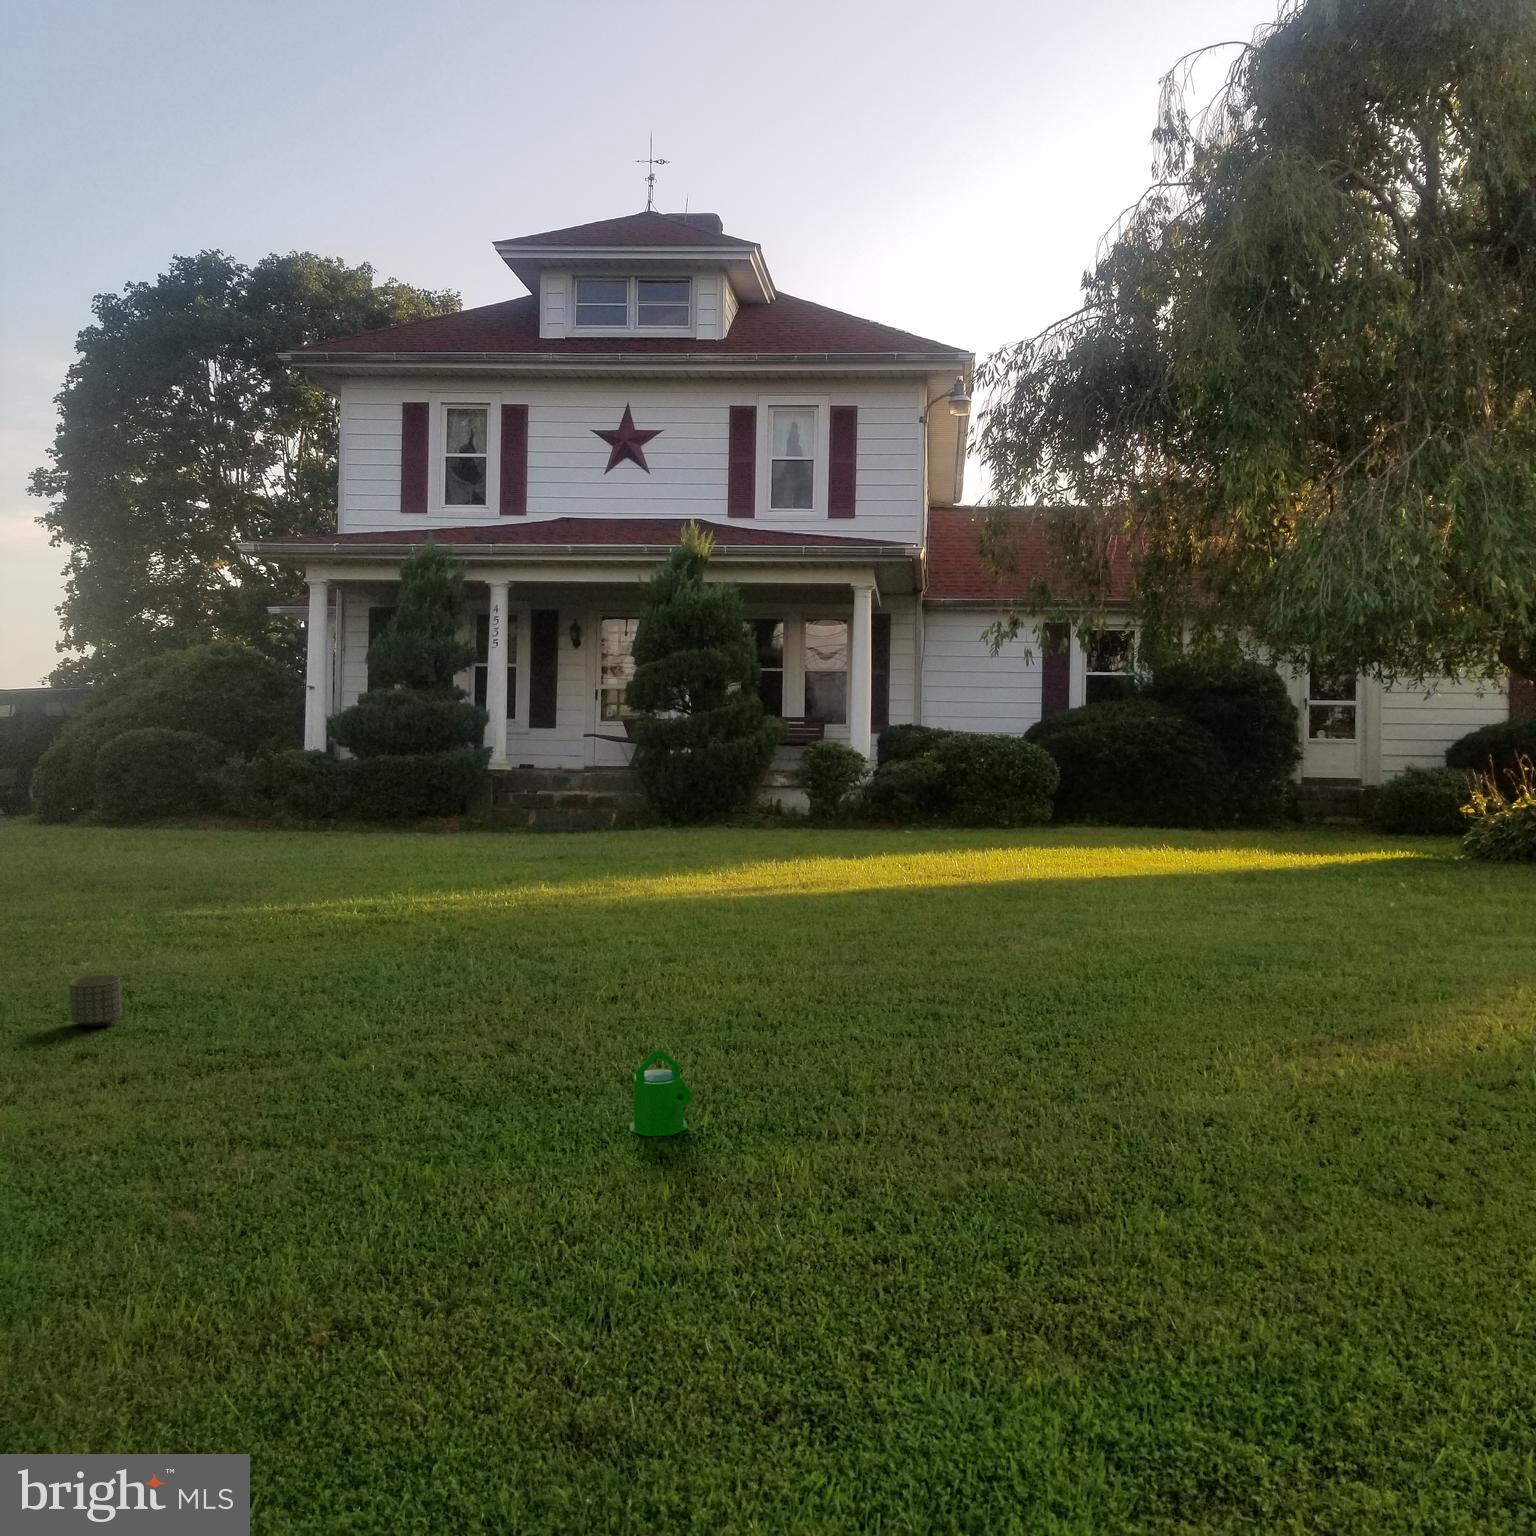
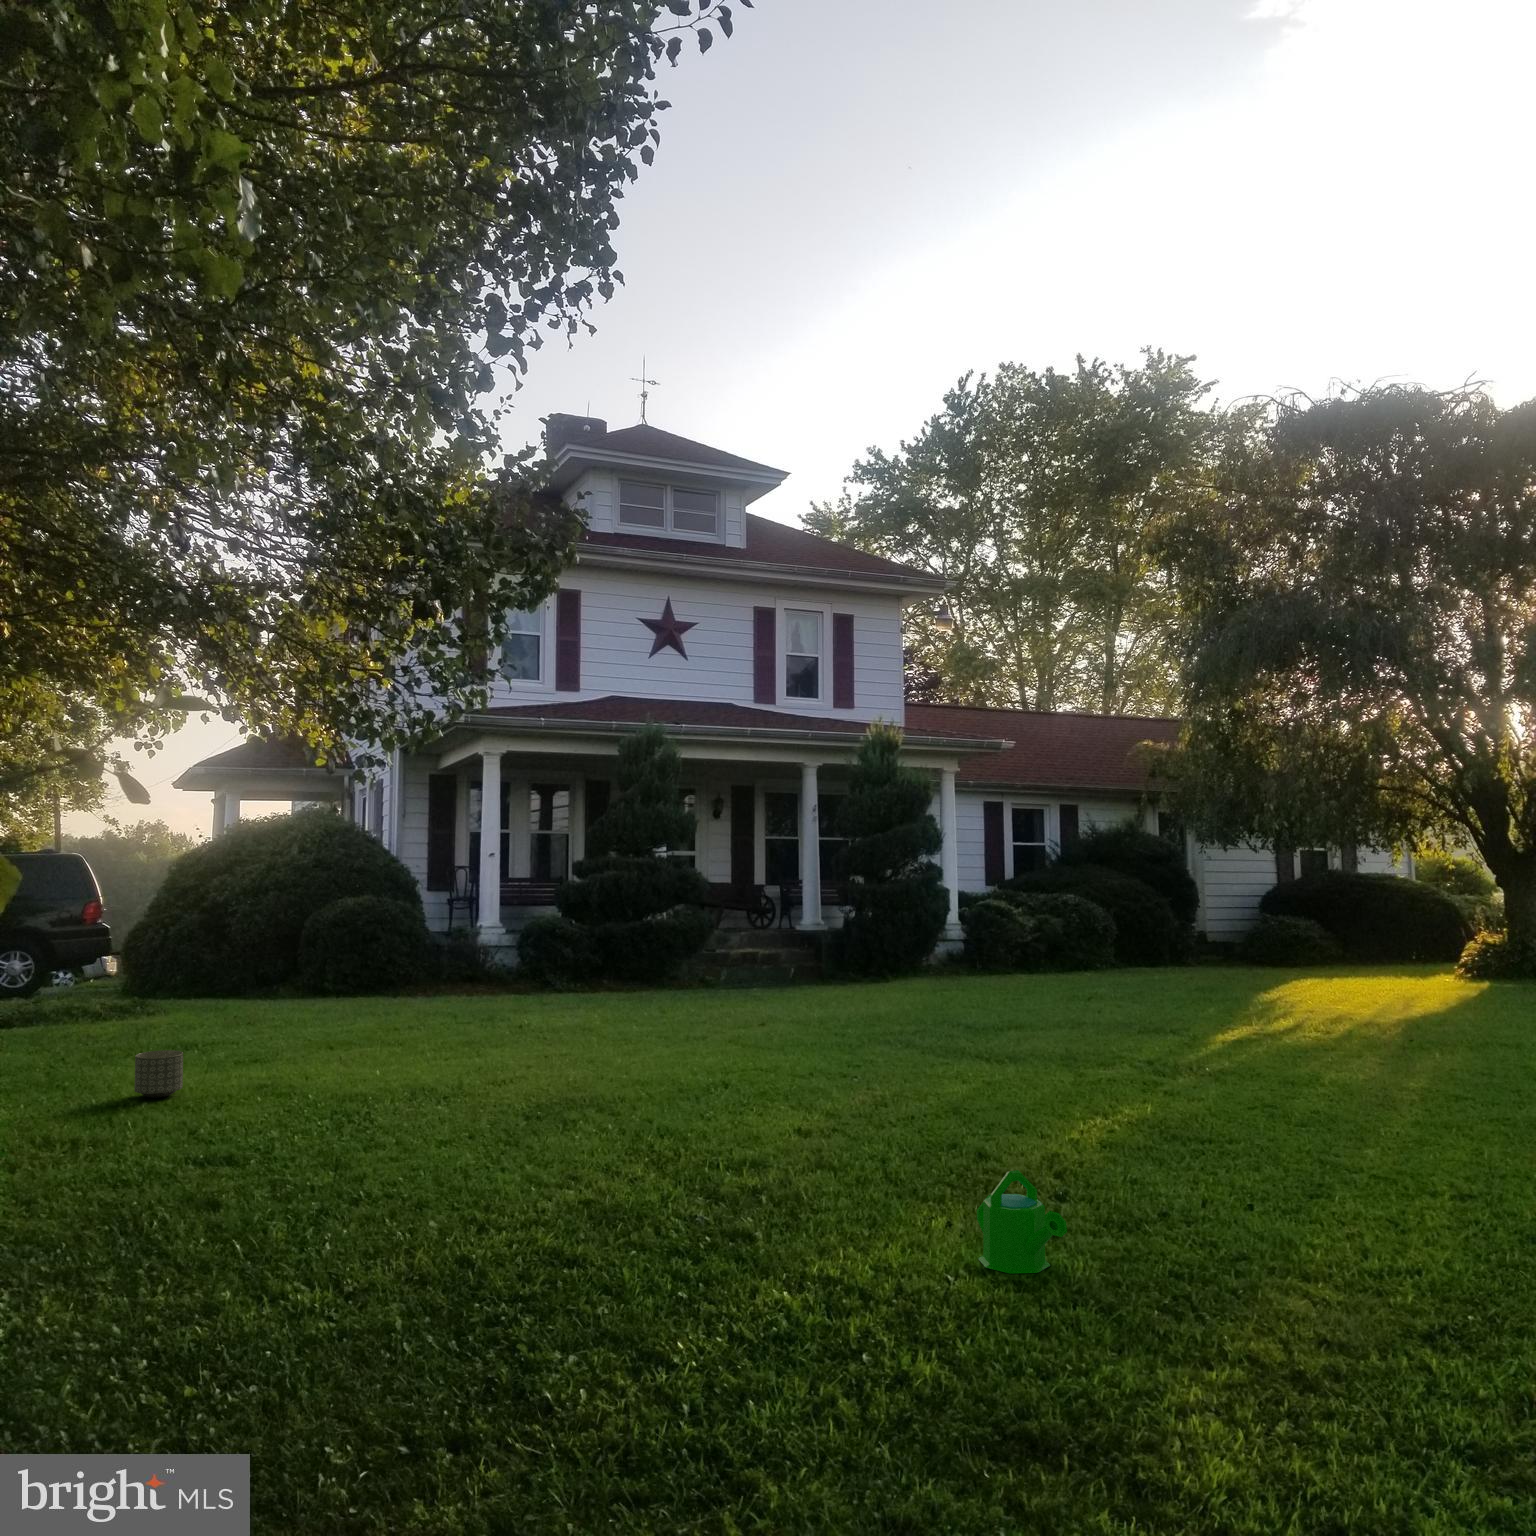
watering can: present [630,1050,692,1136] -> present [977,1170,1067,1274]

